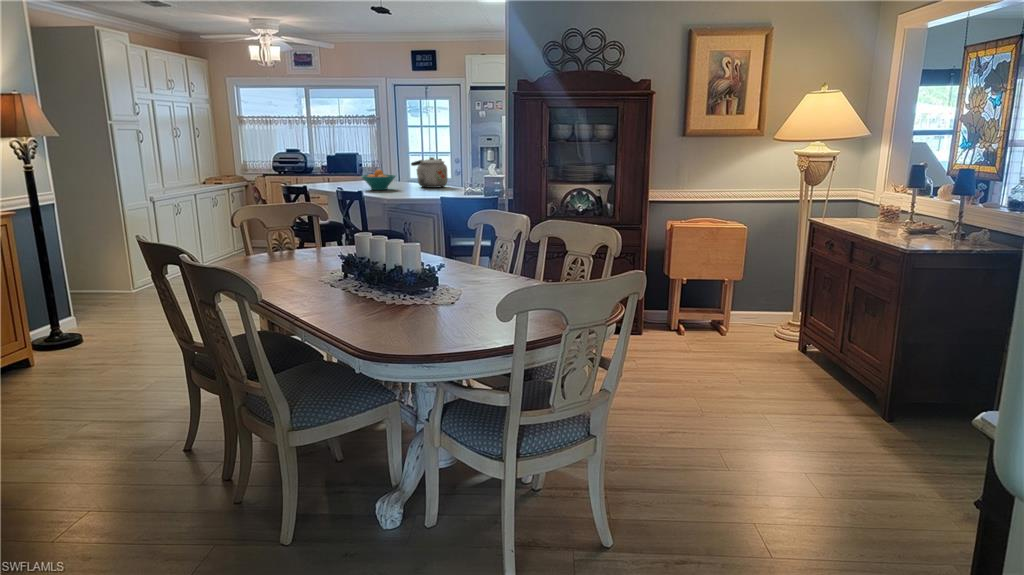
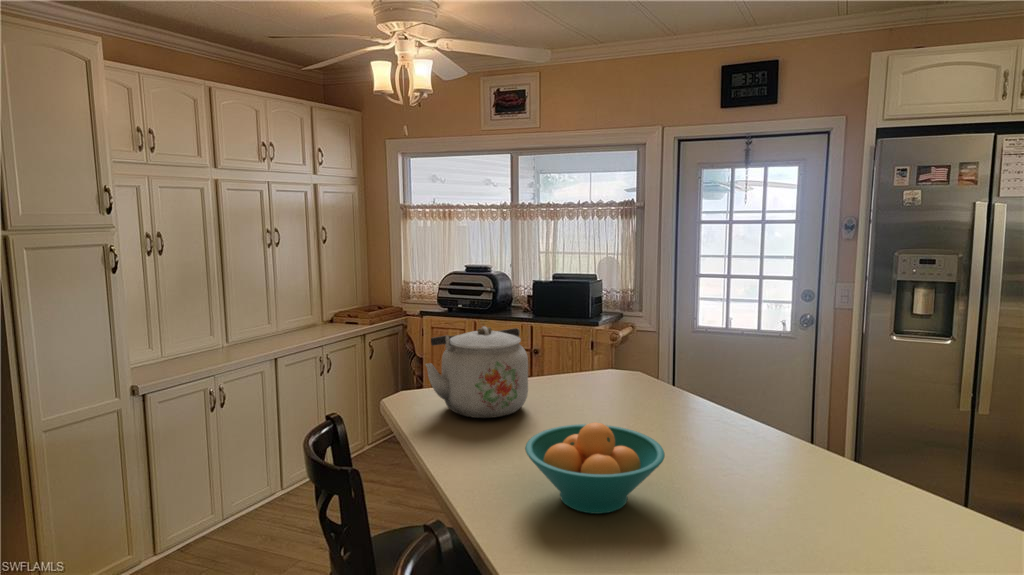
kettle: present [411,157,448,188] -> present [426,327,528,418]

